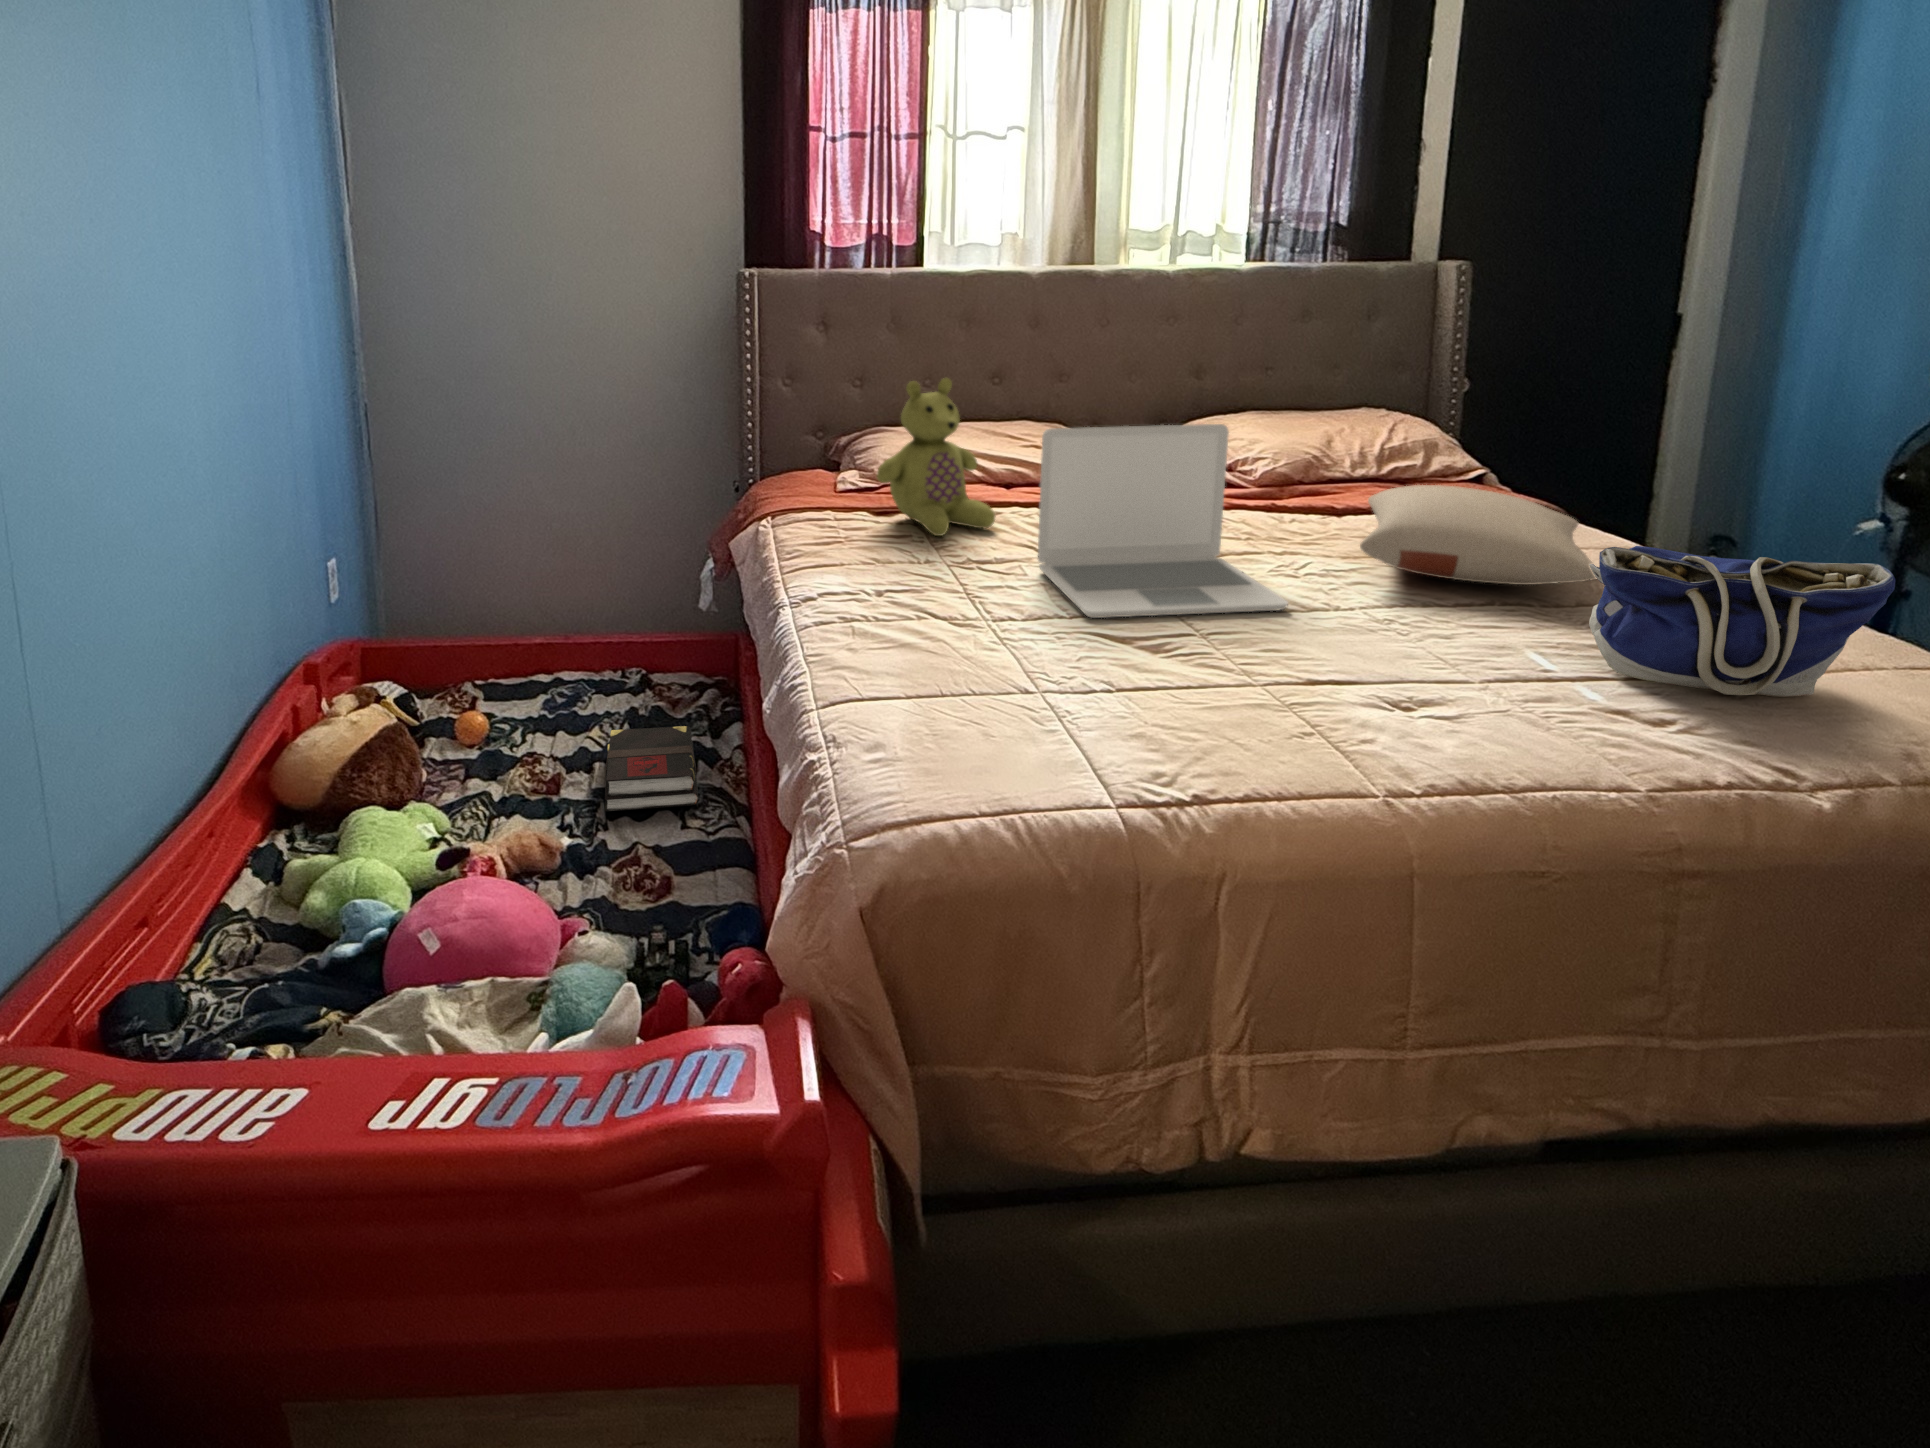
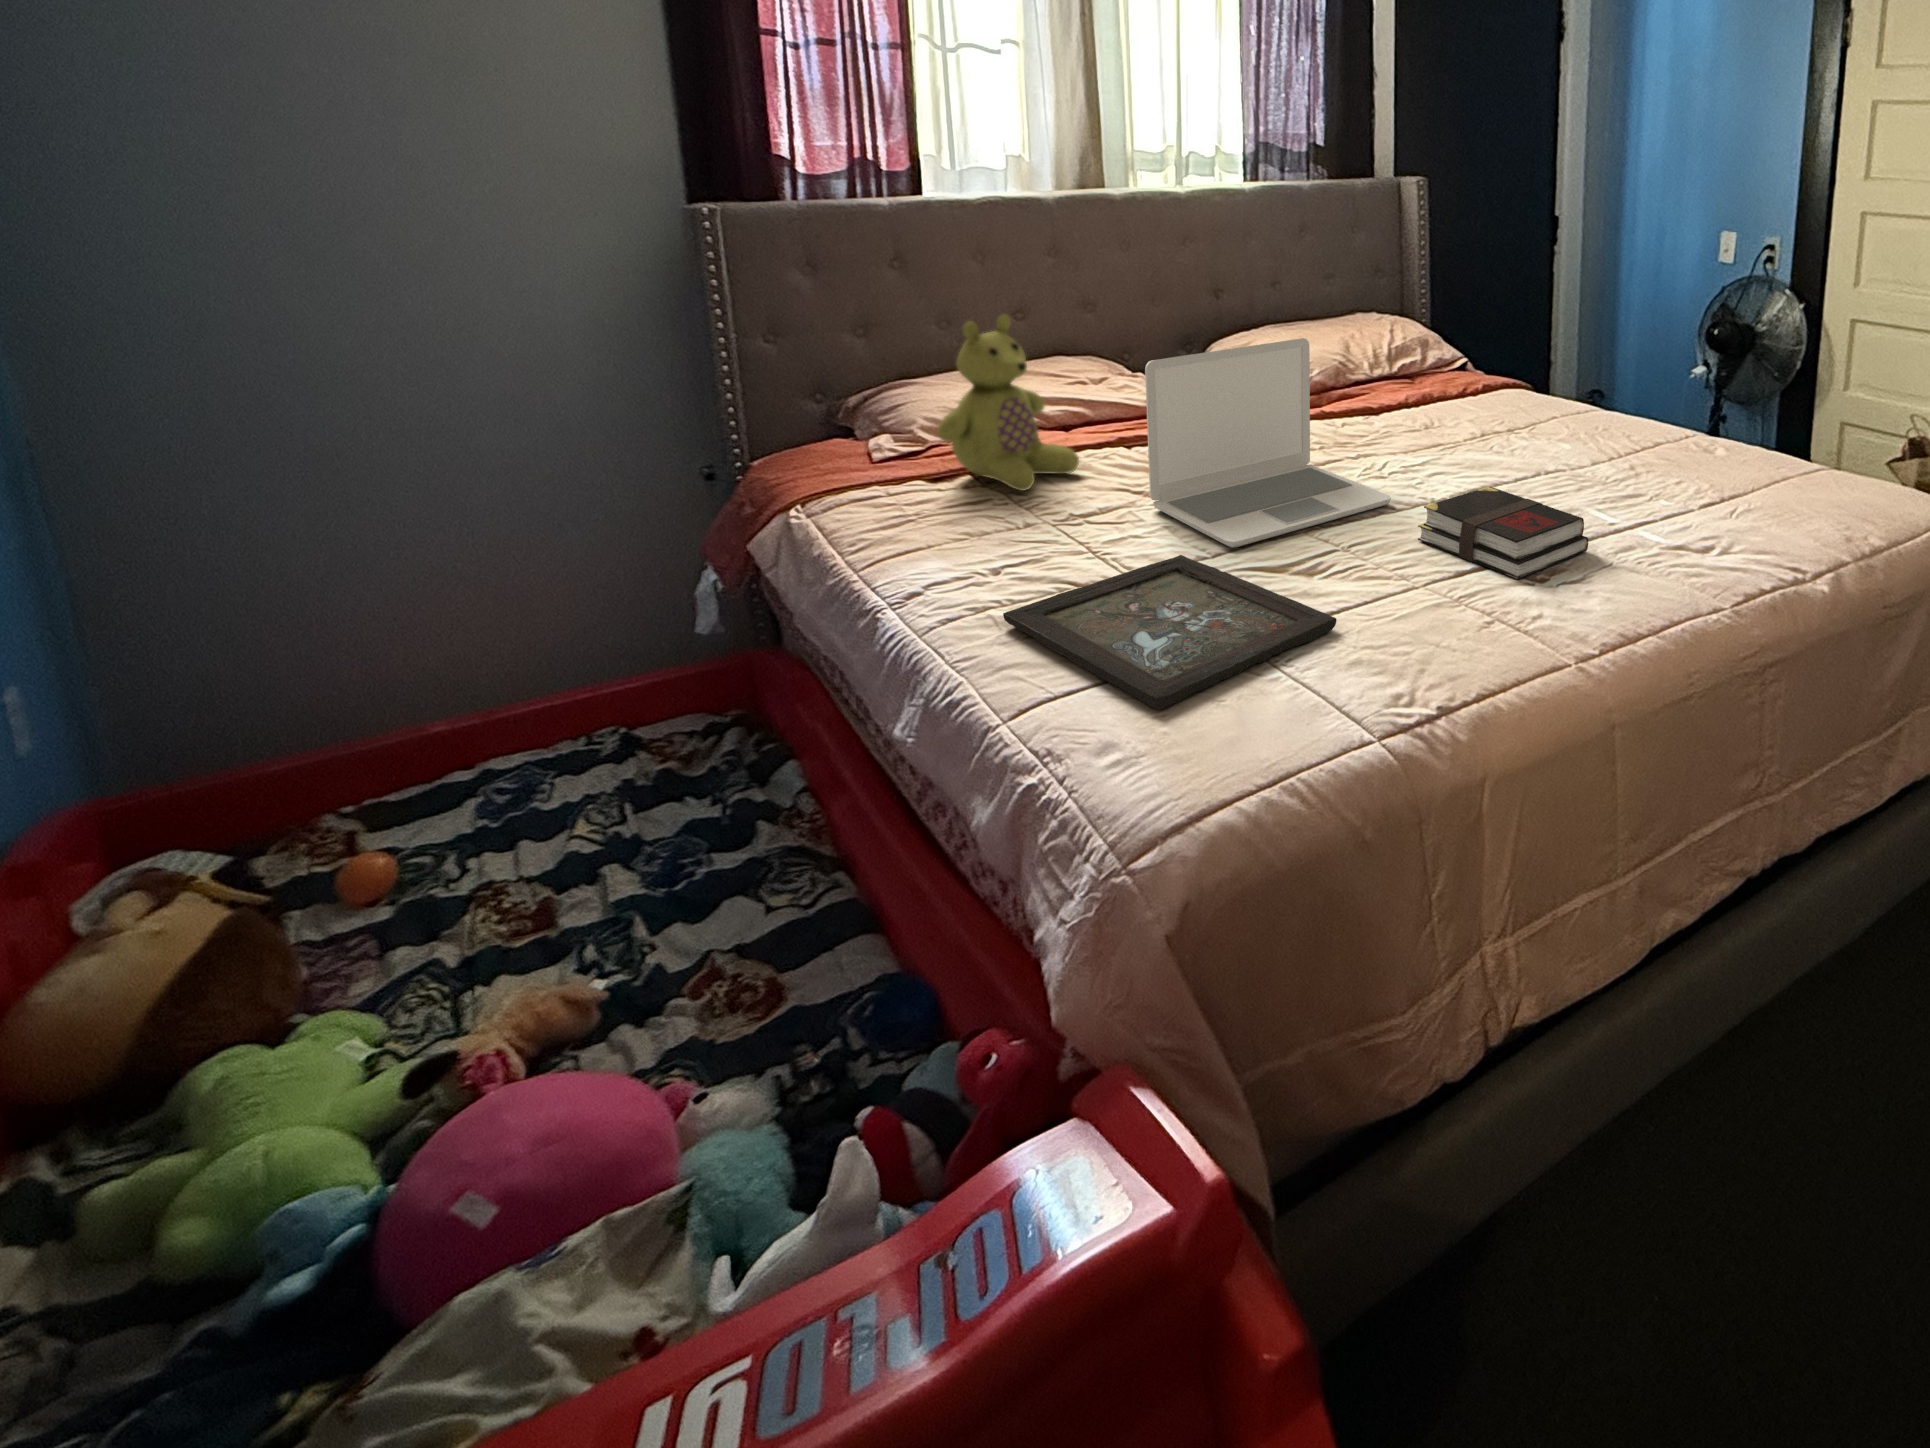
pillow: present [1360,485,1596,585] -> none [1405,373,1599,451]
tote bag: present [1589,546,1895,697] -> none [1609,397,1787,508]
tray: none [855,613,1142,732] -> present [1003,555,1337,710]
book: present [605,726,699,811] -> present [1418,487,1588,579]

